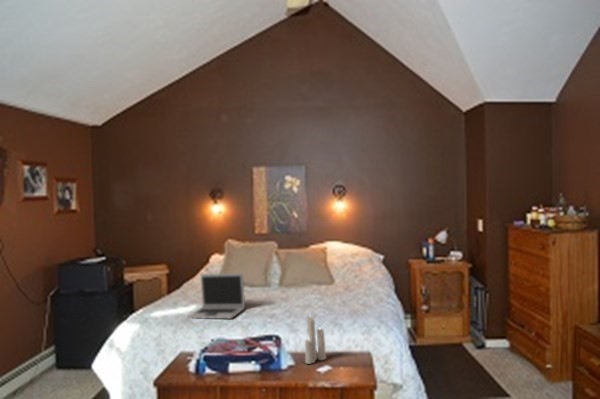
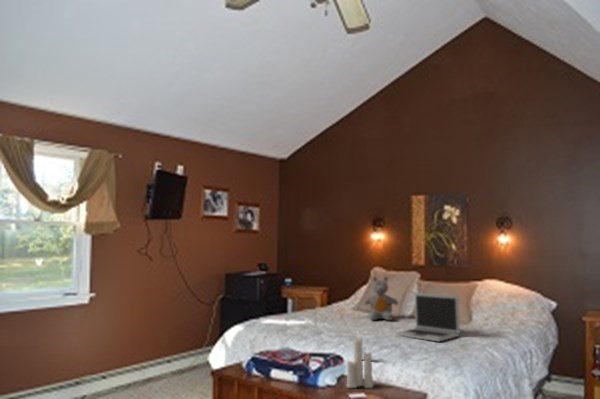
stuffed bear: none [244,251,276,294] -> present [364,277,398,320]
laptop: present [188,273,245,318] -> present [396,293,460,341]

